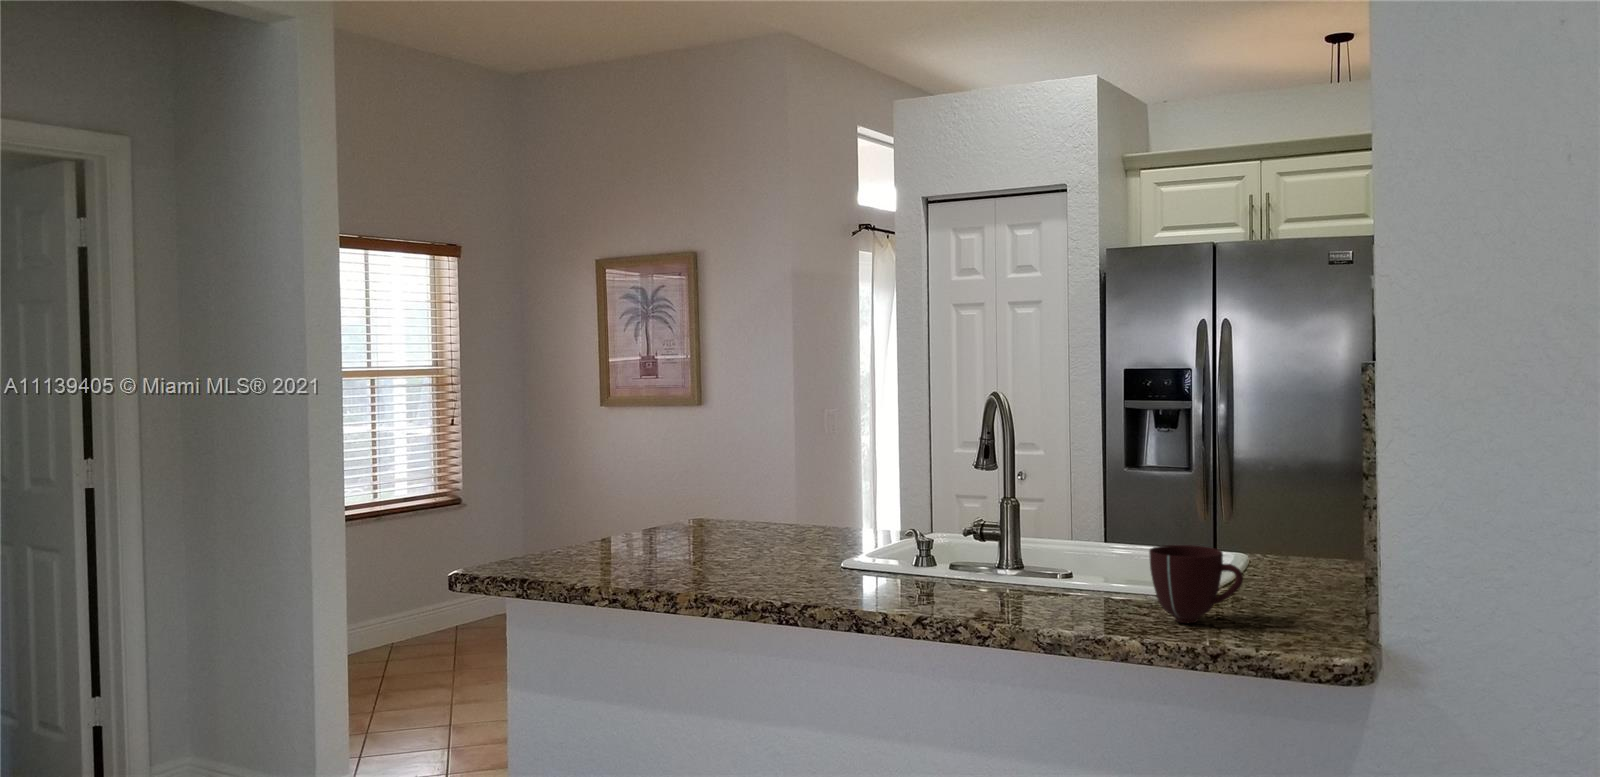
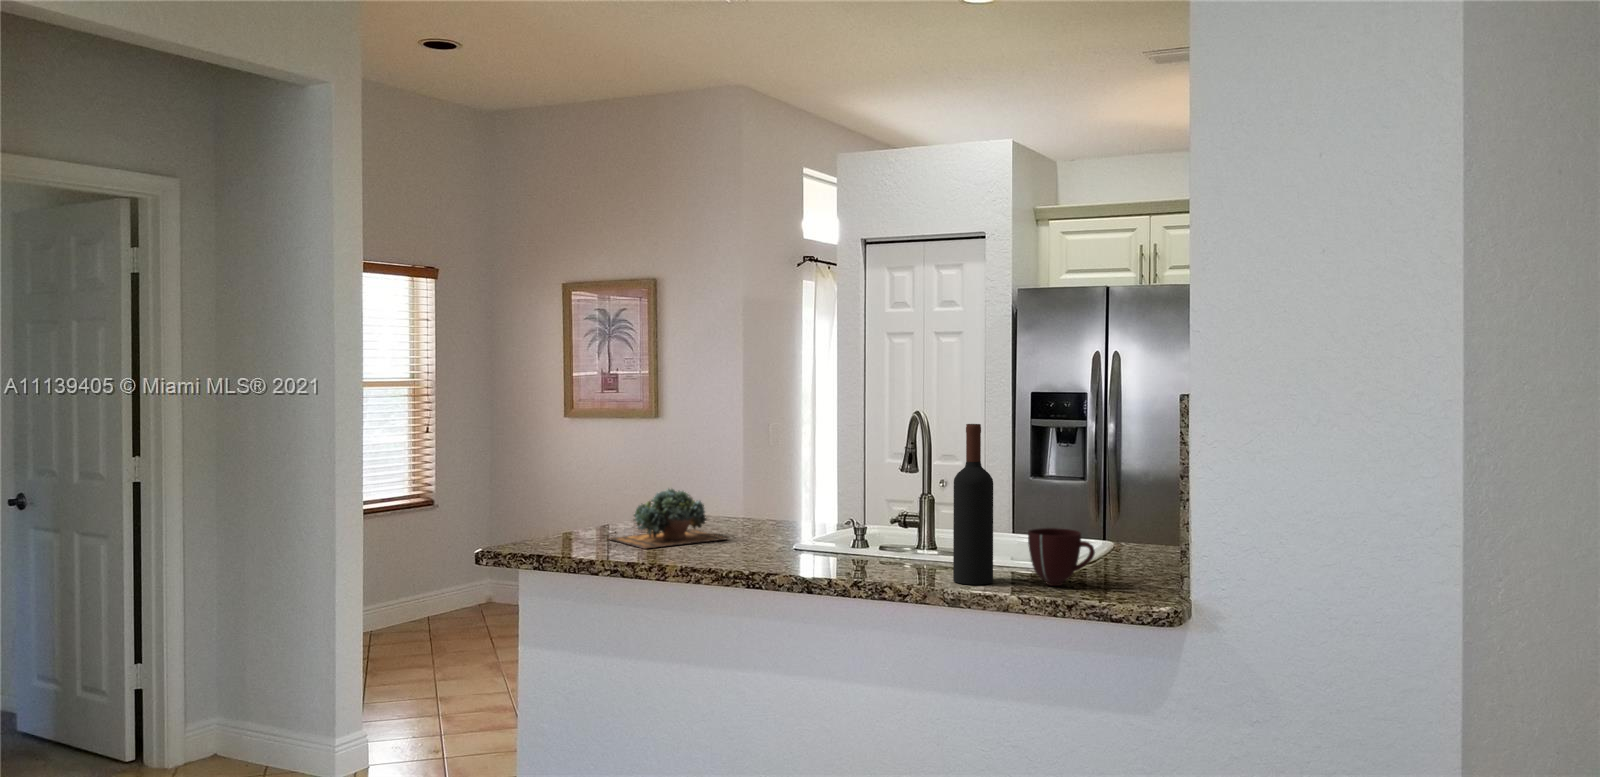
wine bottle: none [1048,408,1103,622] -> present [953,424,993,585]
succulent plant: none [612,492,762,570] -> present [608,489,726,549]

